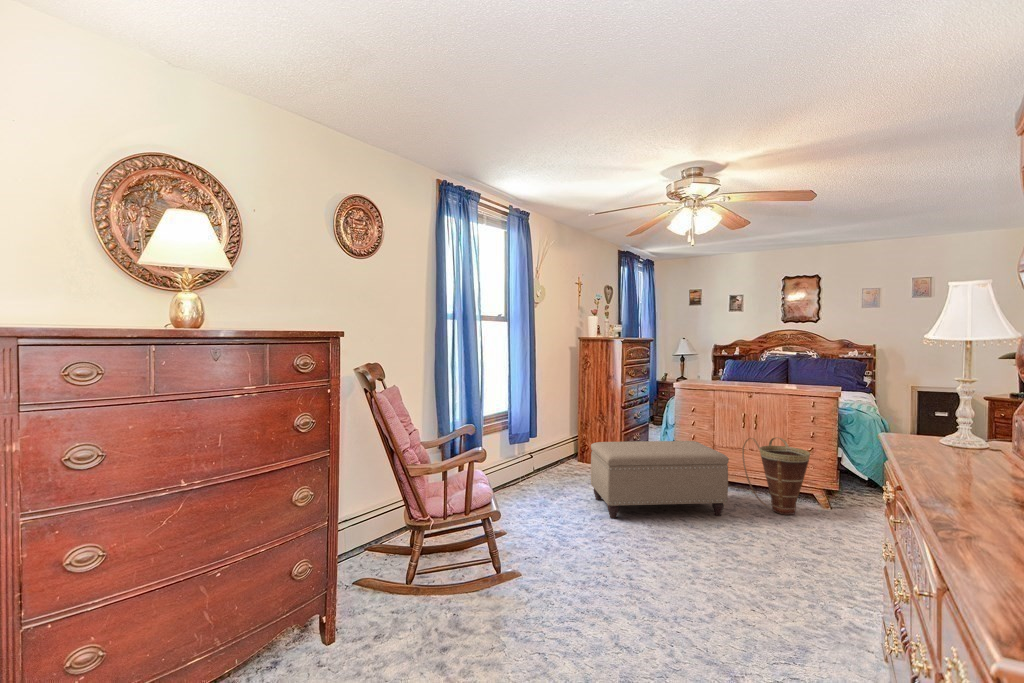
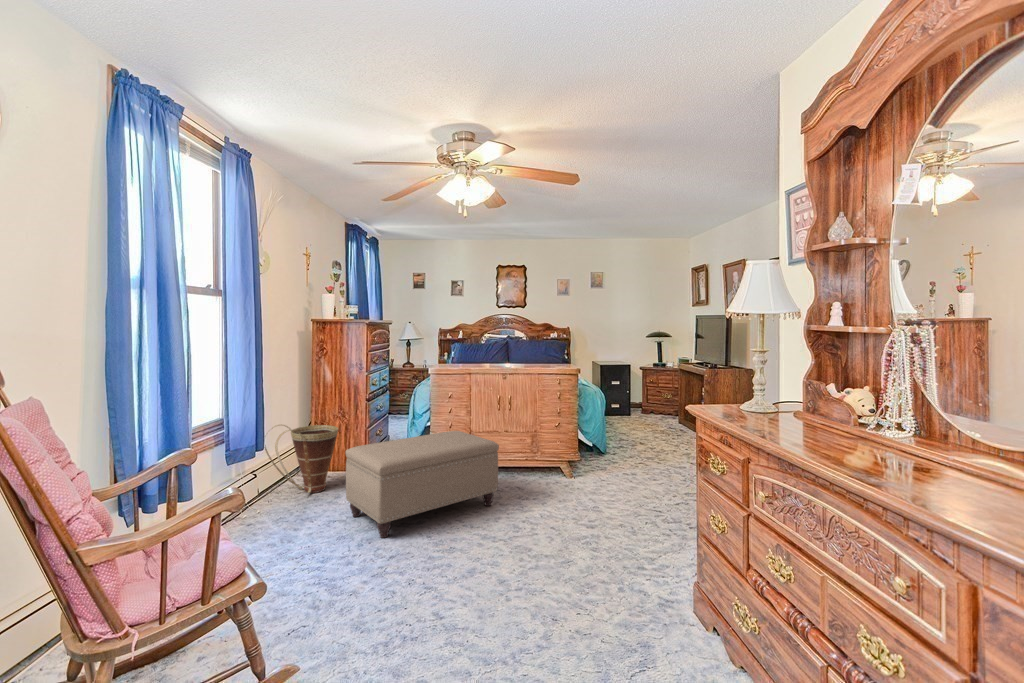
basket: present [742,438,810,515] -> present [265,425,338,493]

